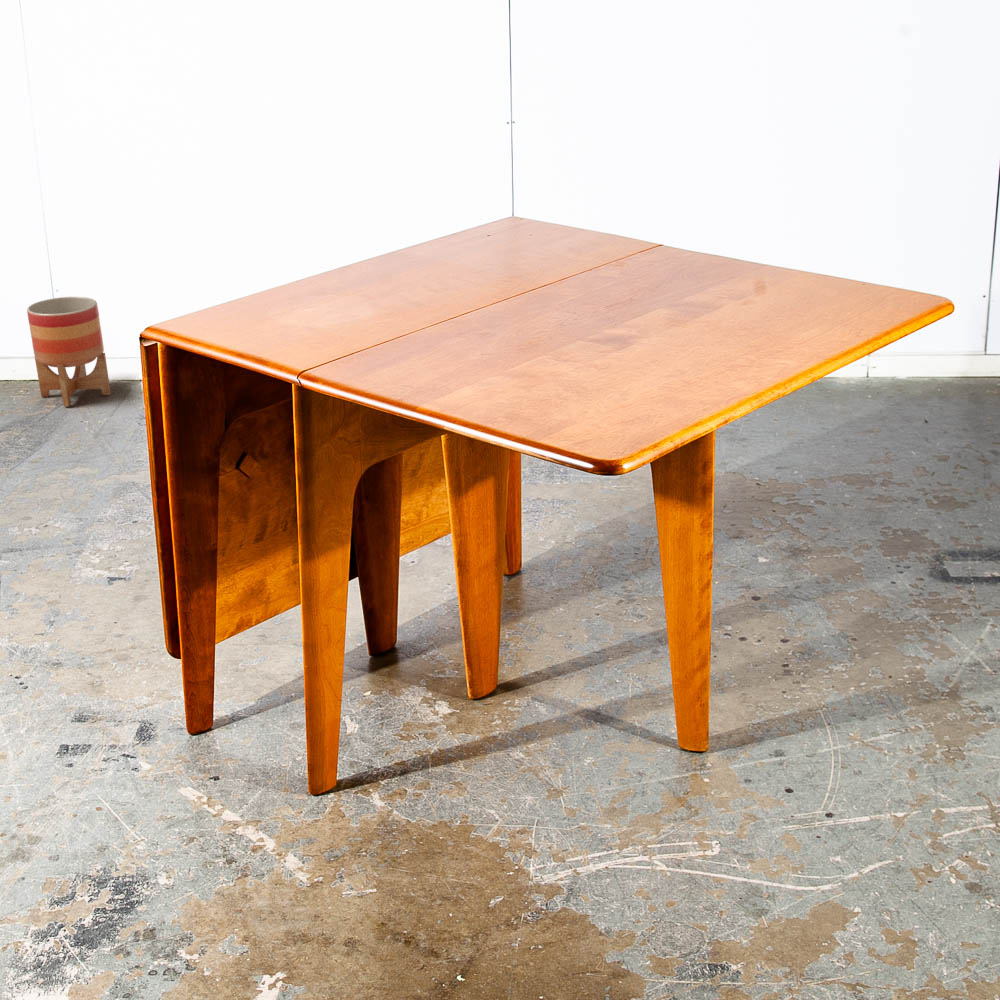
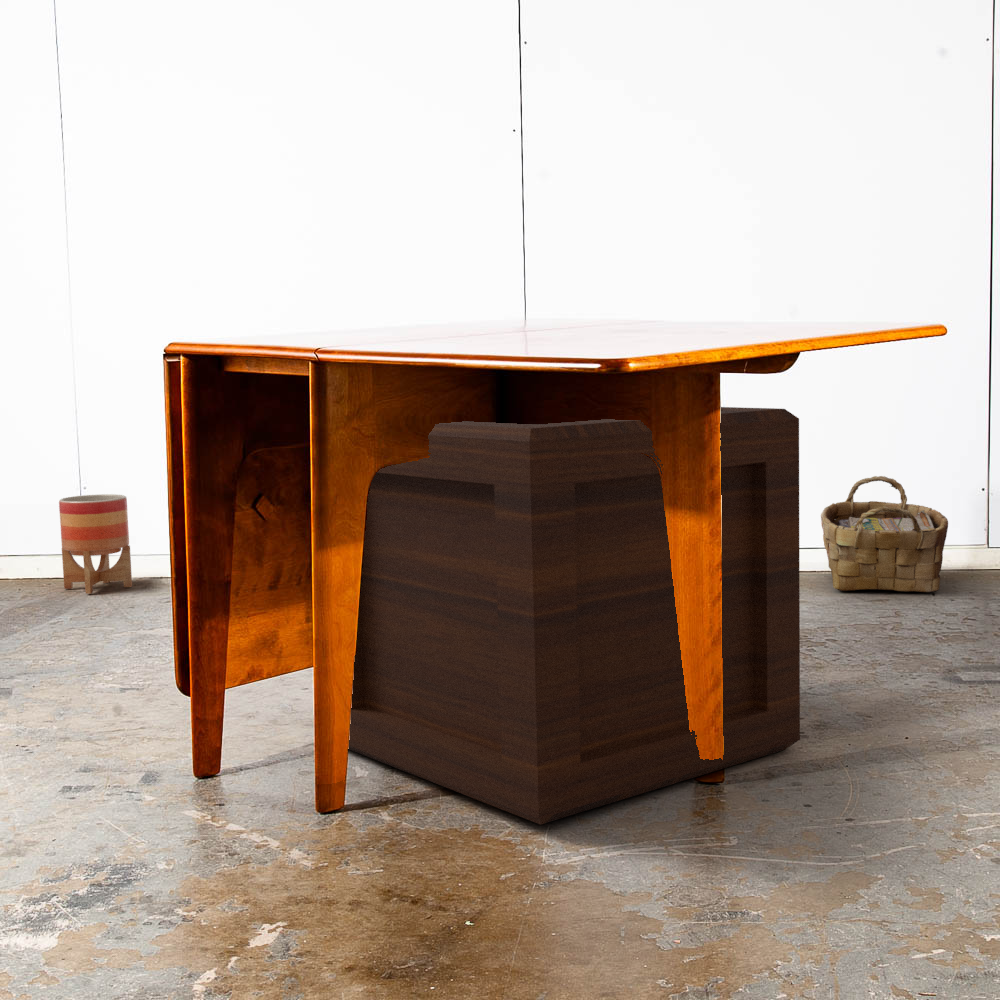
woven basket: none [819,289,949,424] -> present [821,476,948,592]
wooden crate: none [291,308,805,824] -> present [349,407,800,825]

